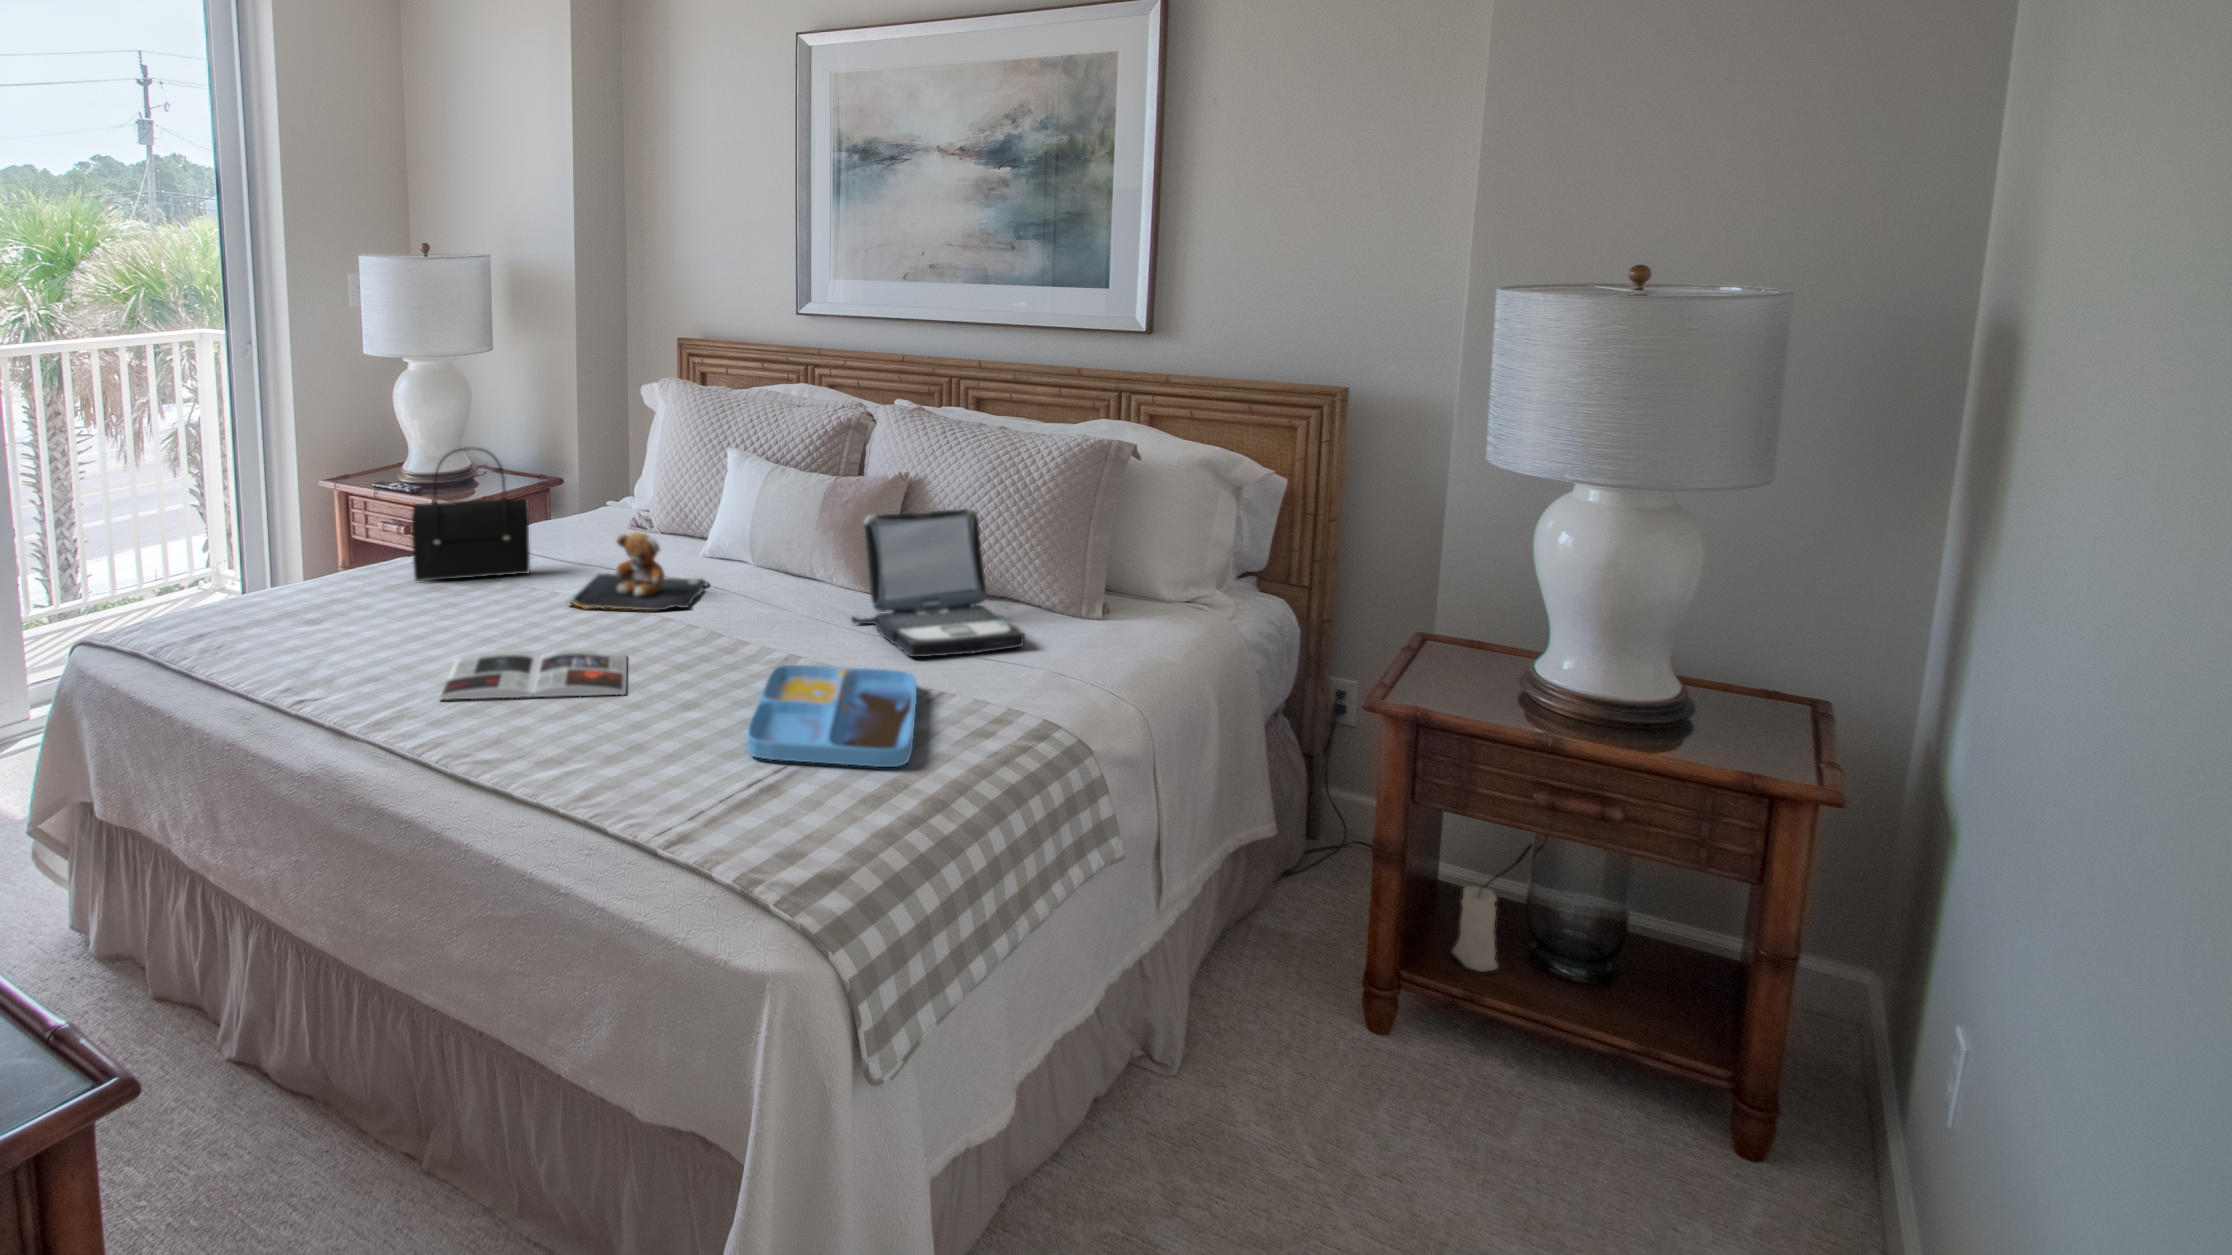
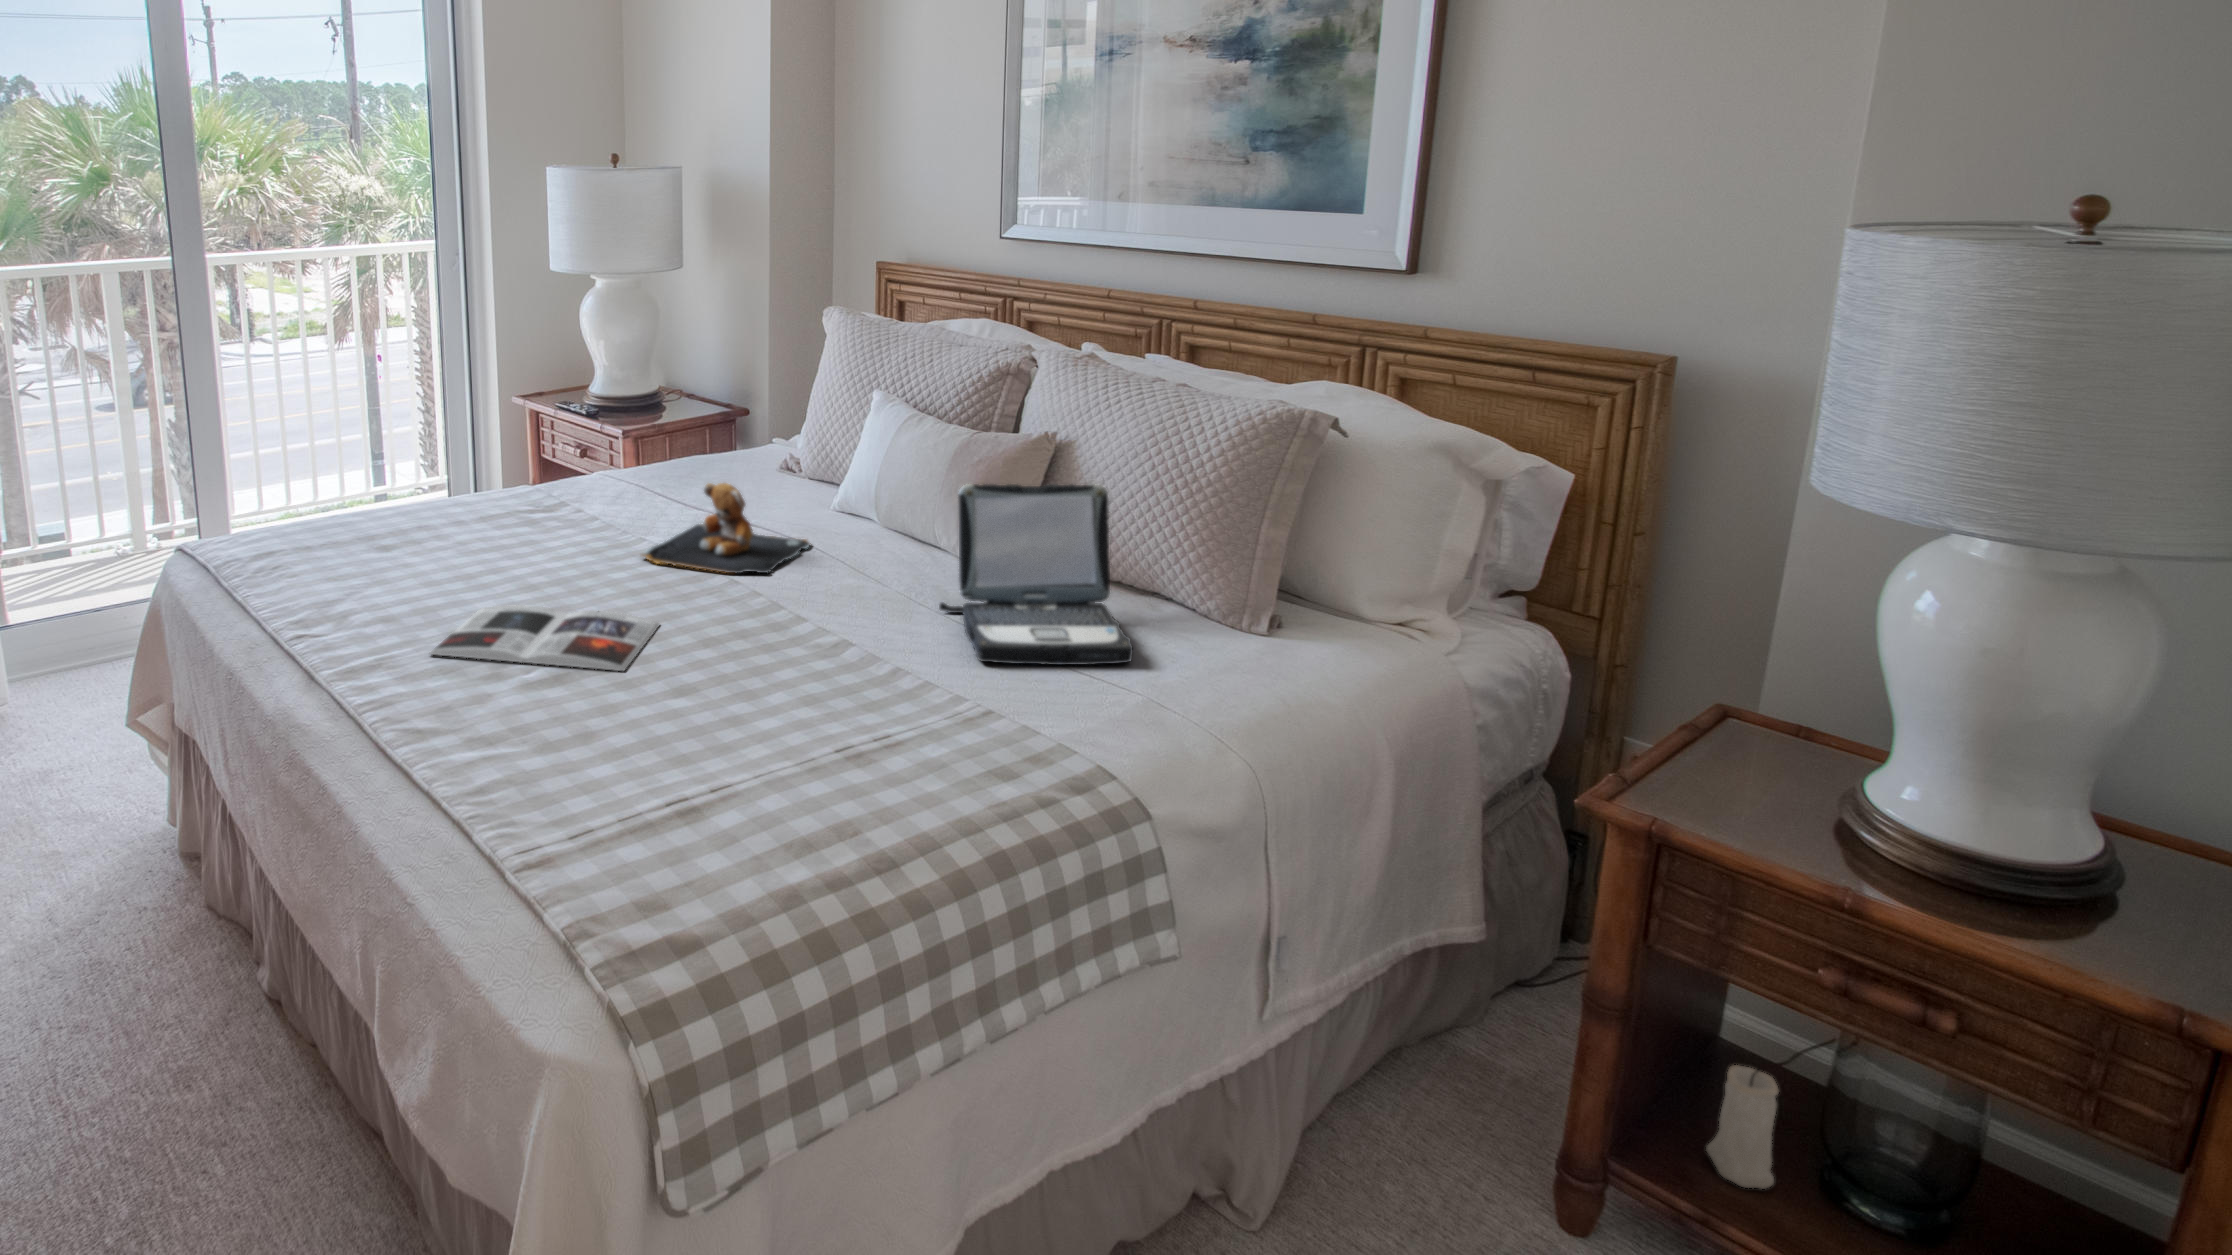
handbag: present [412,448,530,581] -> none [505,377,631,518]
tray: present [747,665,917,767] -> none [701,657,957,805]

